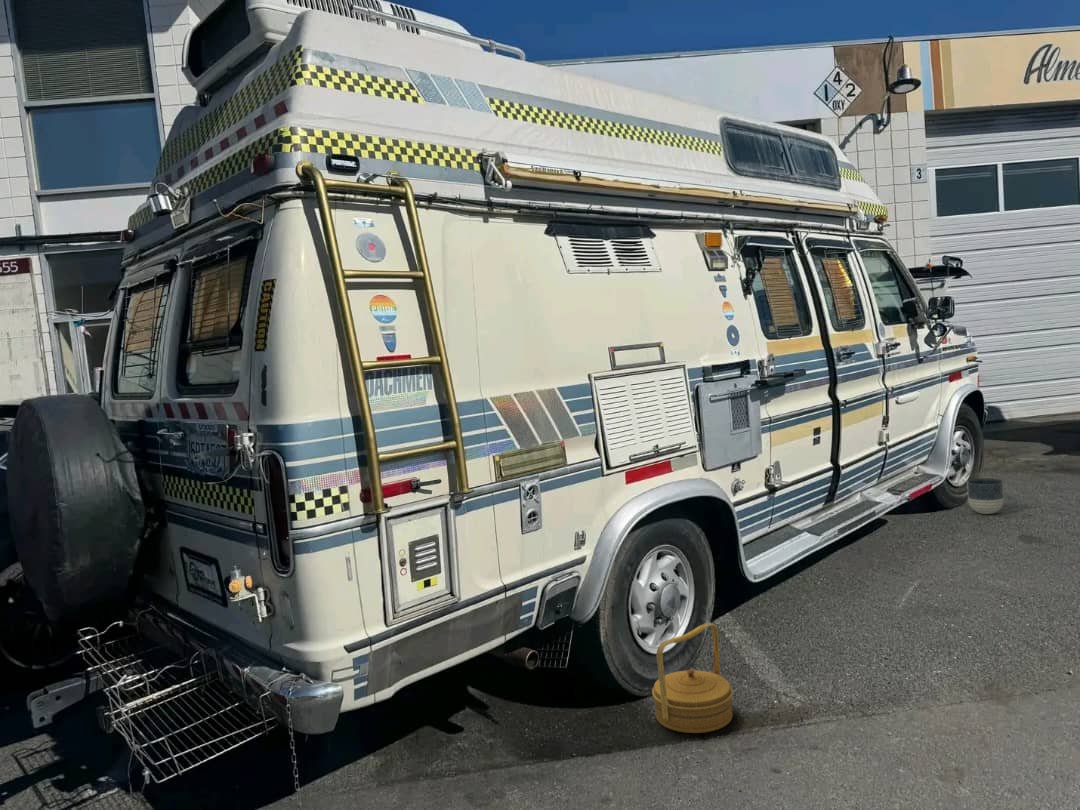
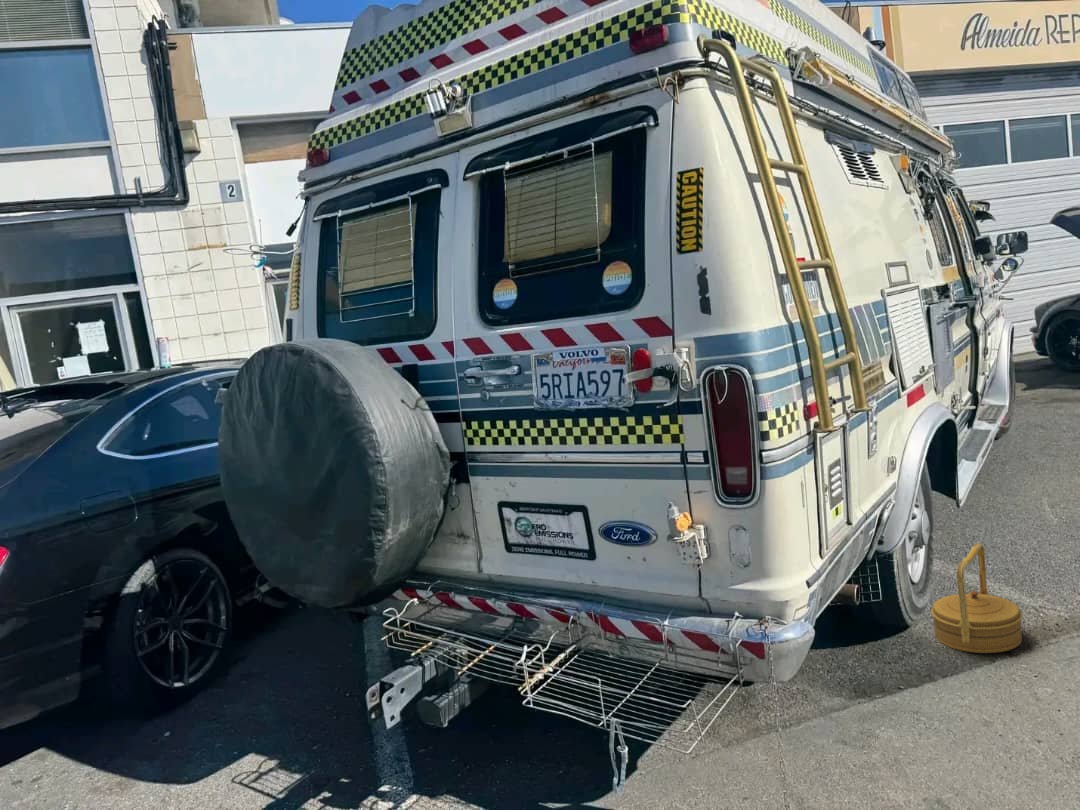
planter: present [967,478,1004,514] -> none [1016,408,1052,442]

